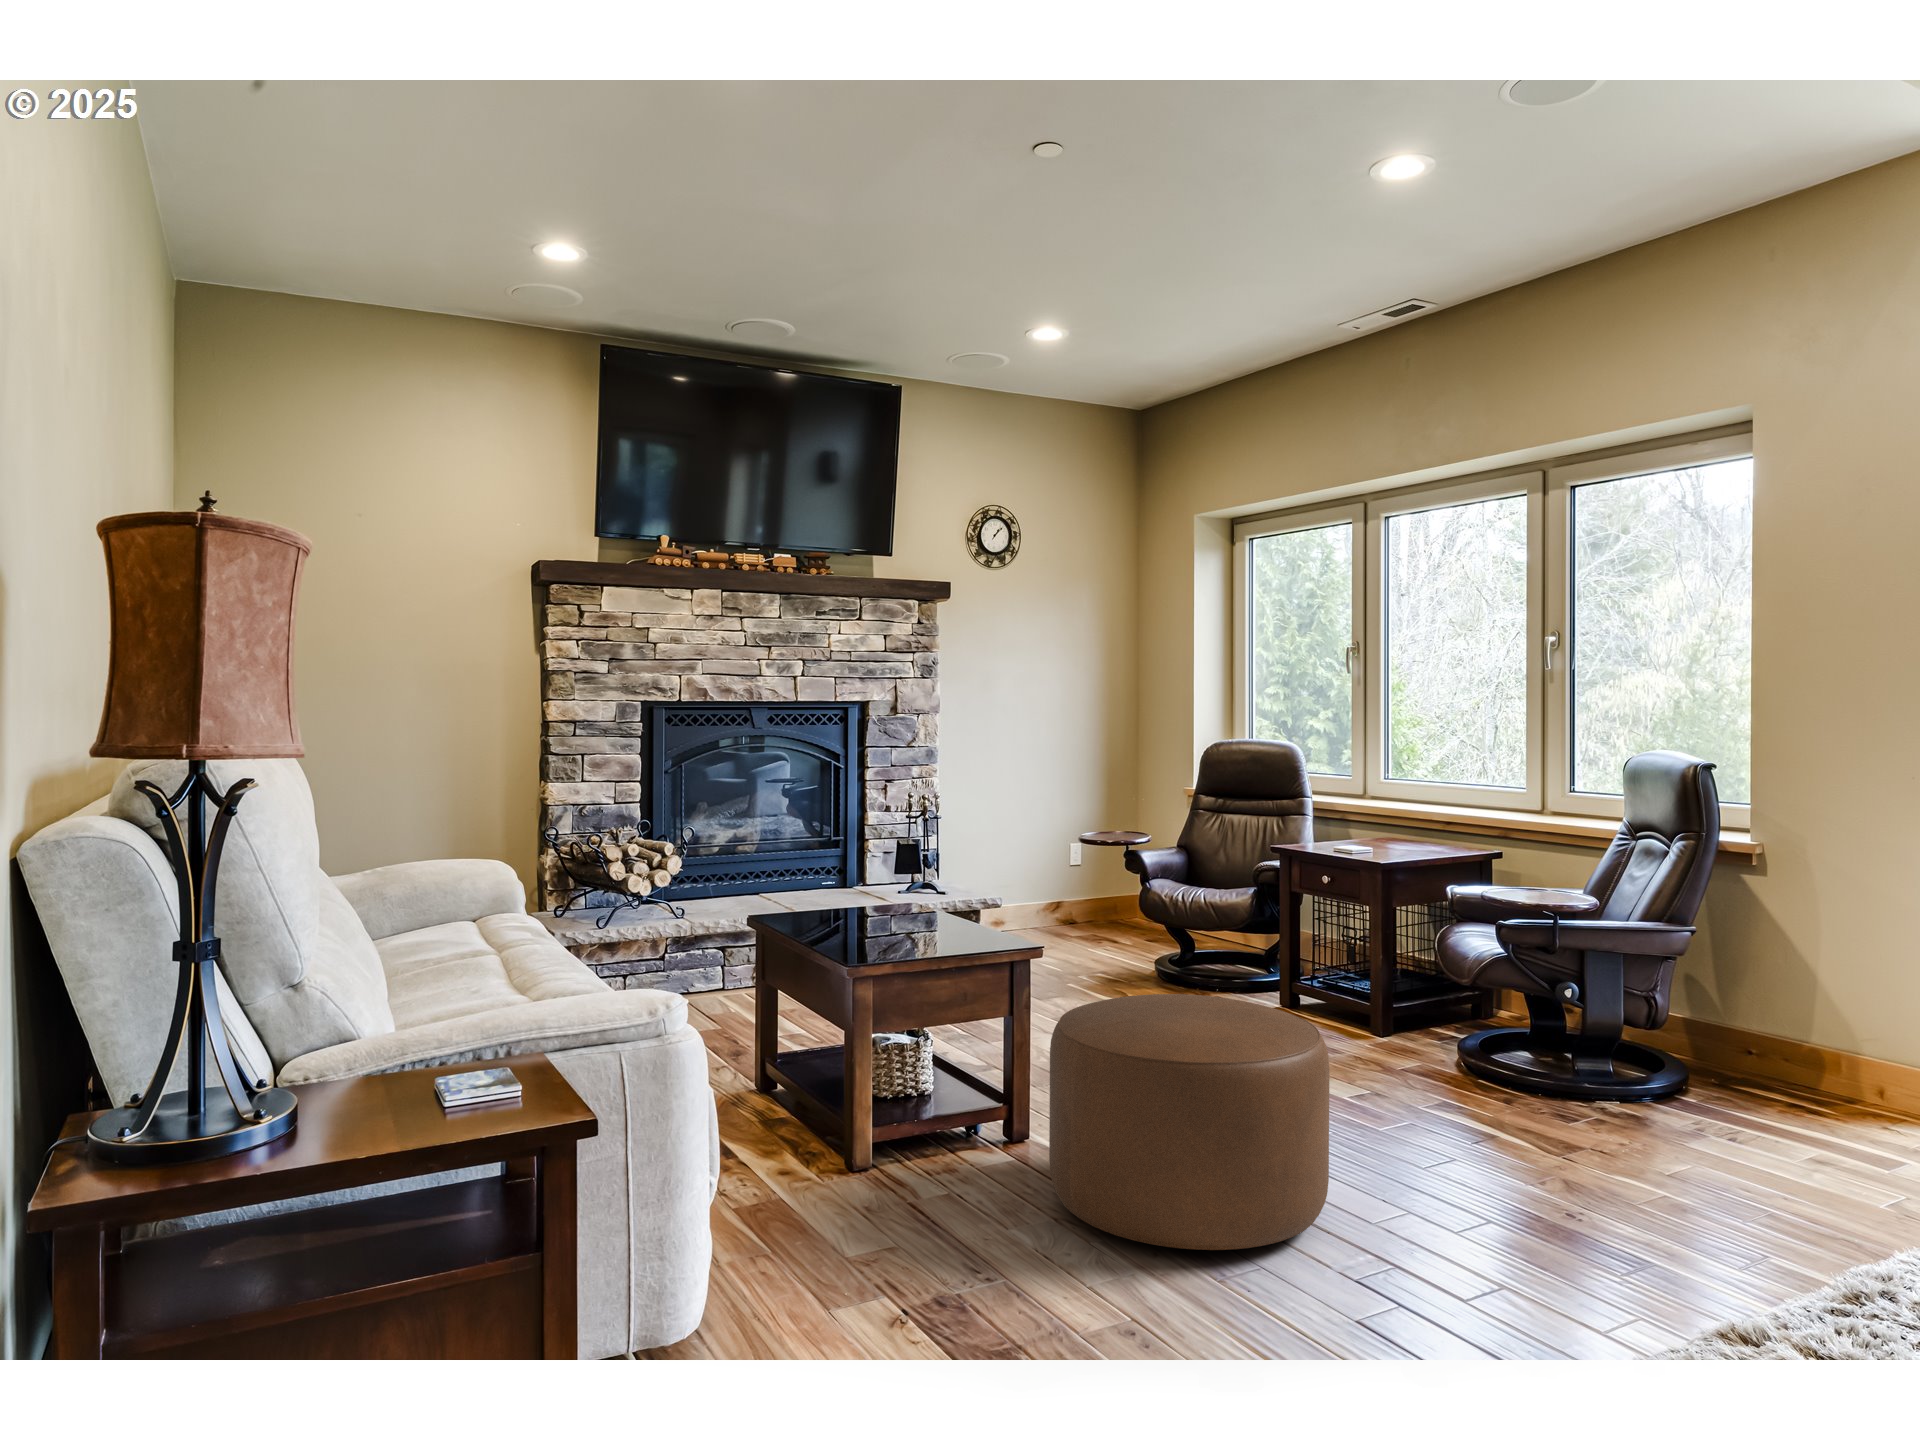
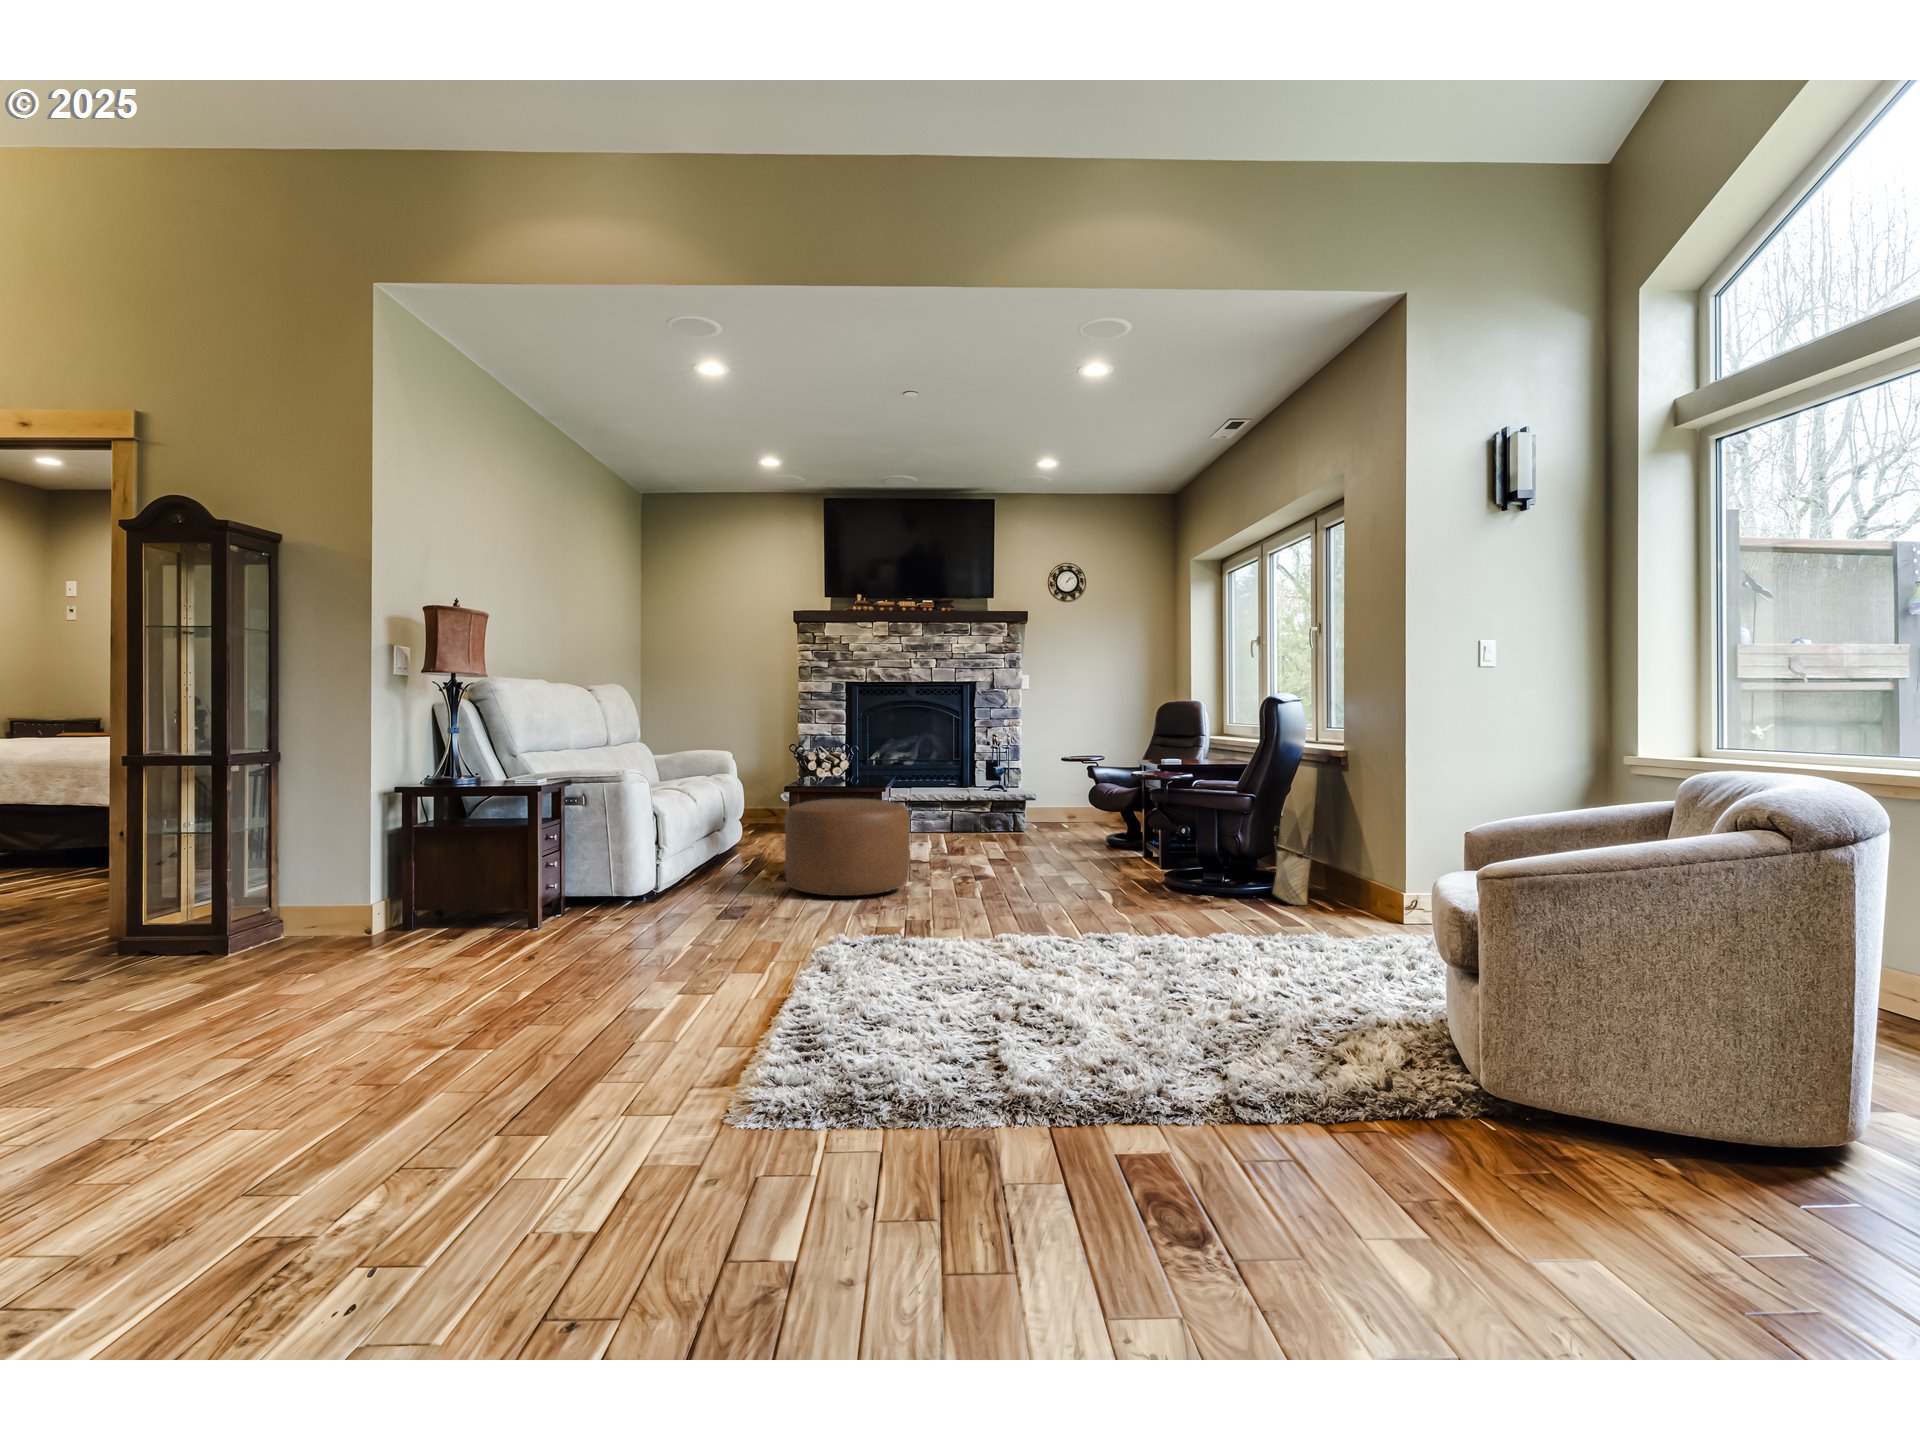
woven basket: none [1748,973,1851,1102] -> present [1273,829,1311,905]

